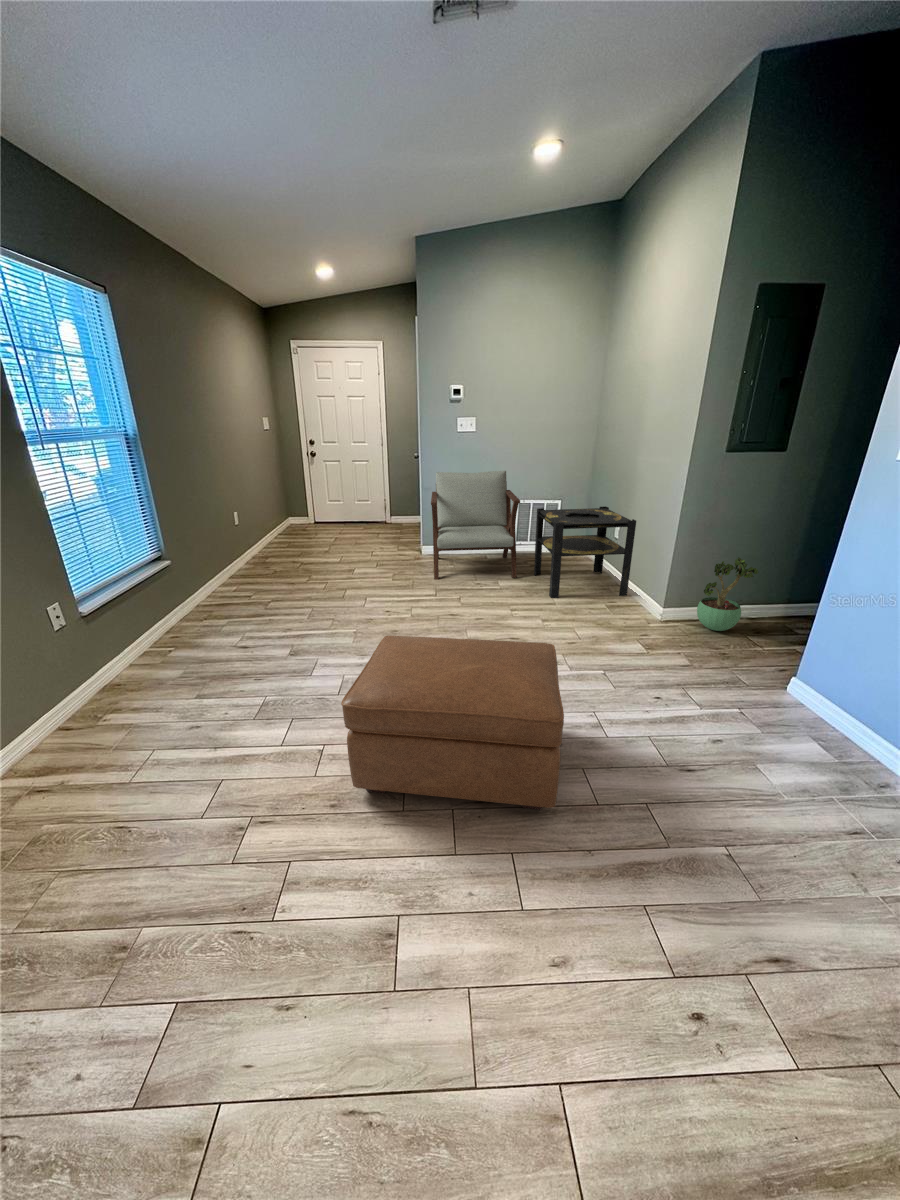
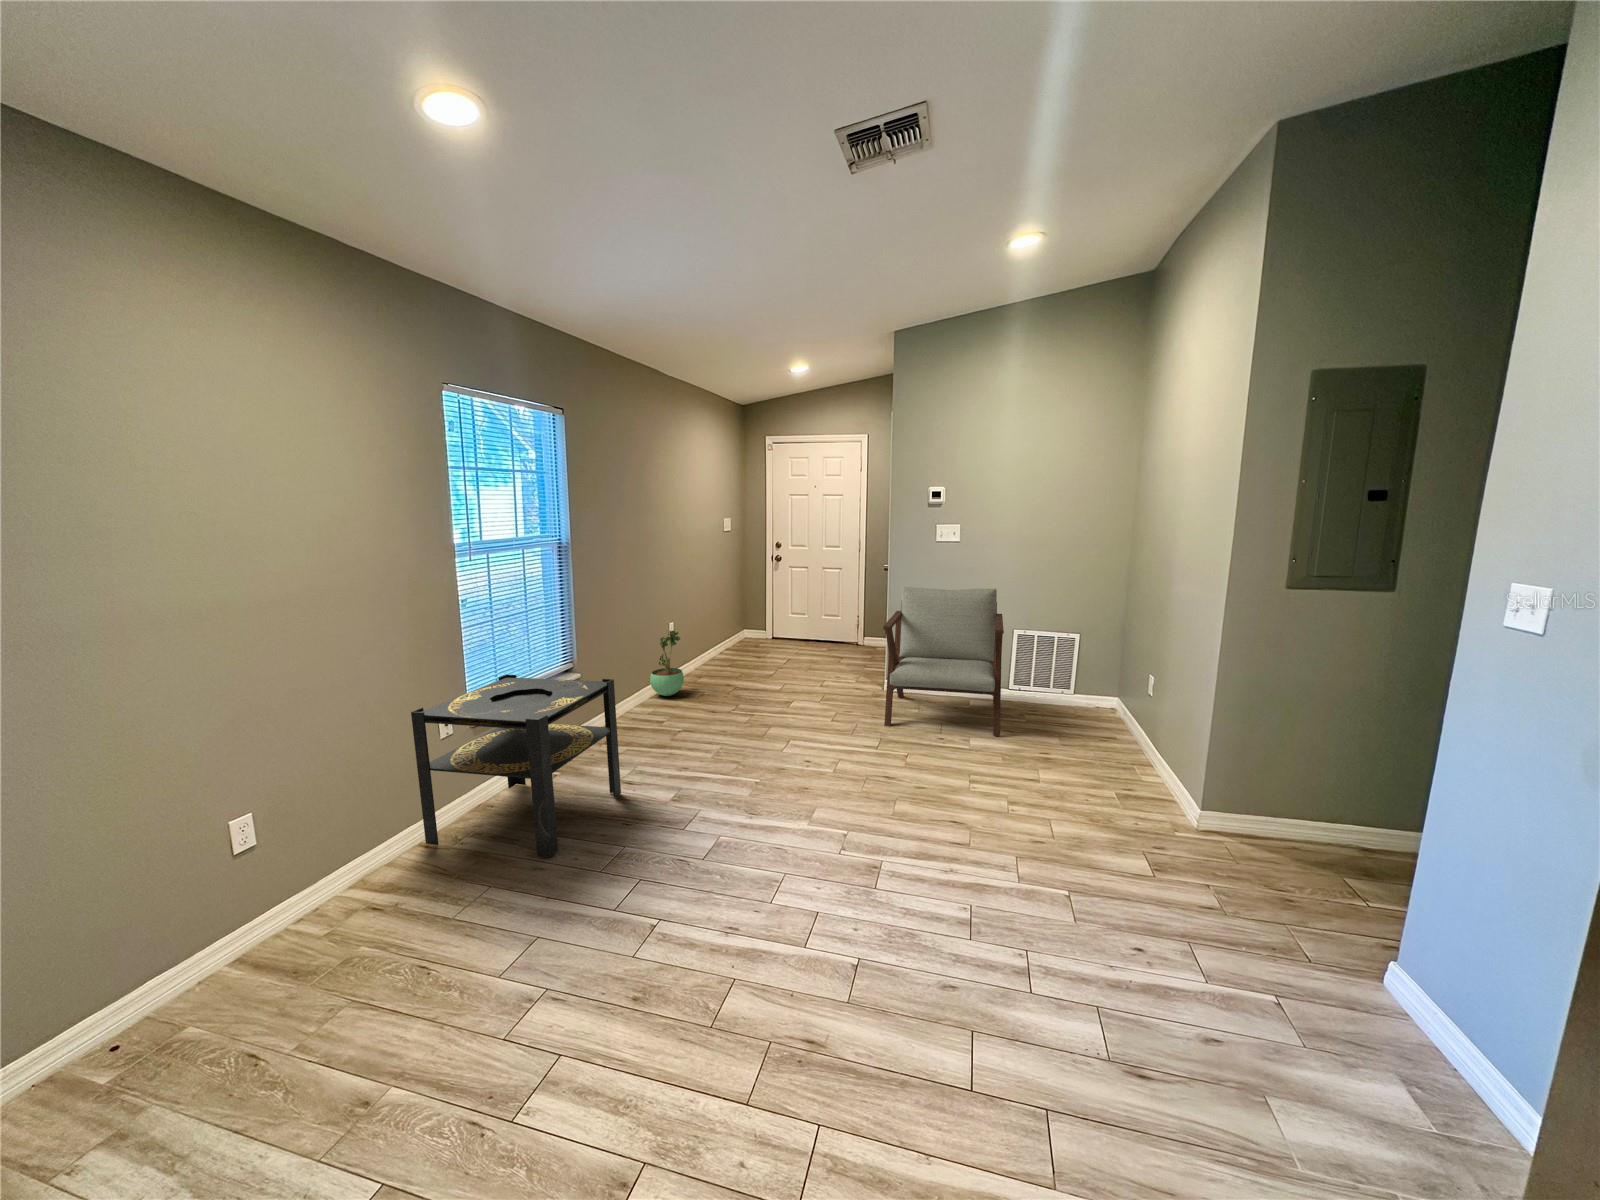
side table: present [534,506,636,598] -> present [411,675,621,858]
potted plant: present [697,557,758,631] -> present [650,630,684,696]
ottoman: present [341,636,564,810] -> none [654,794,950,1075]

